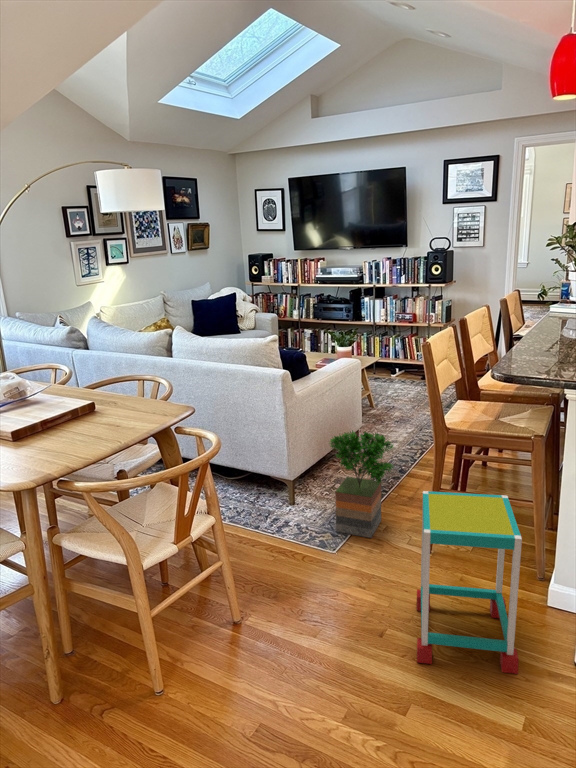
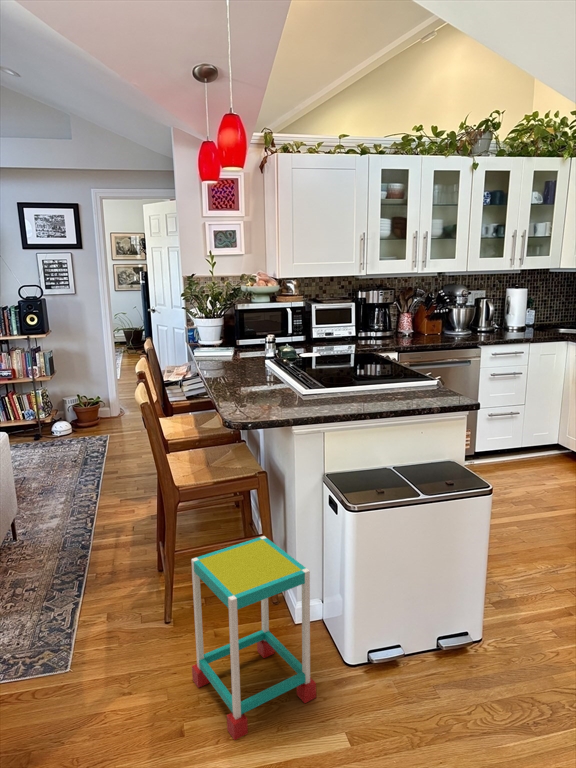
potted tree: present [330,430,393,538] -> none [25,511,115,645]

